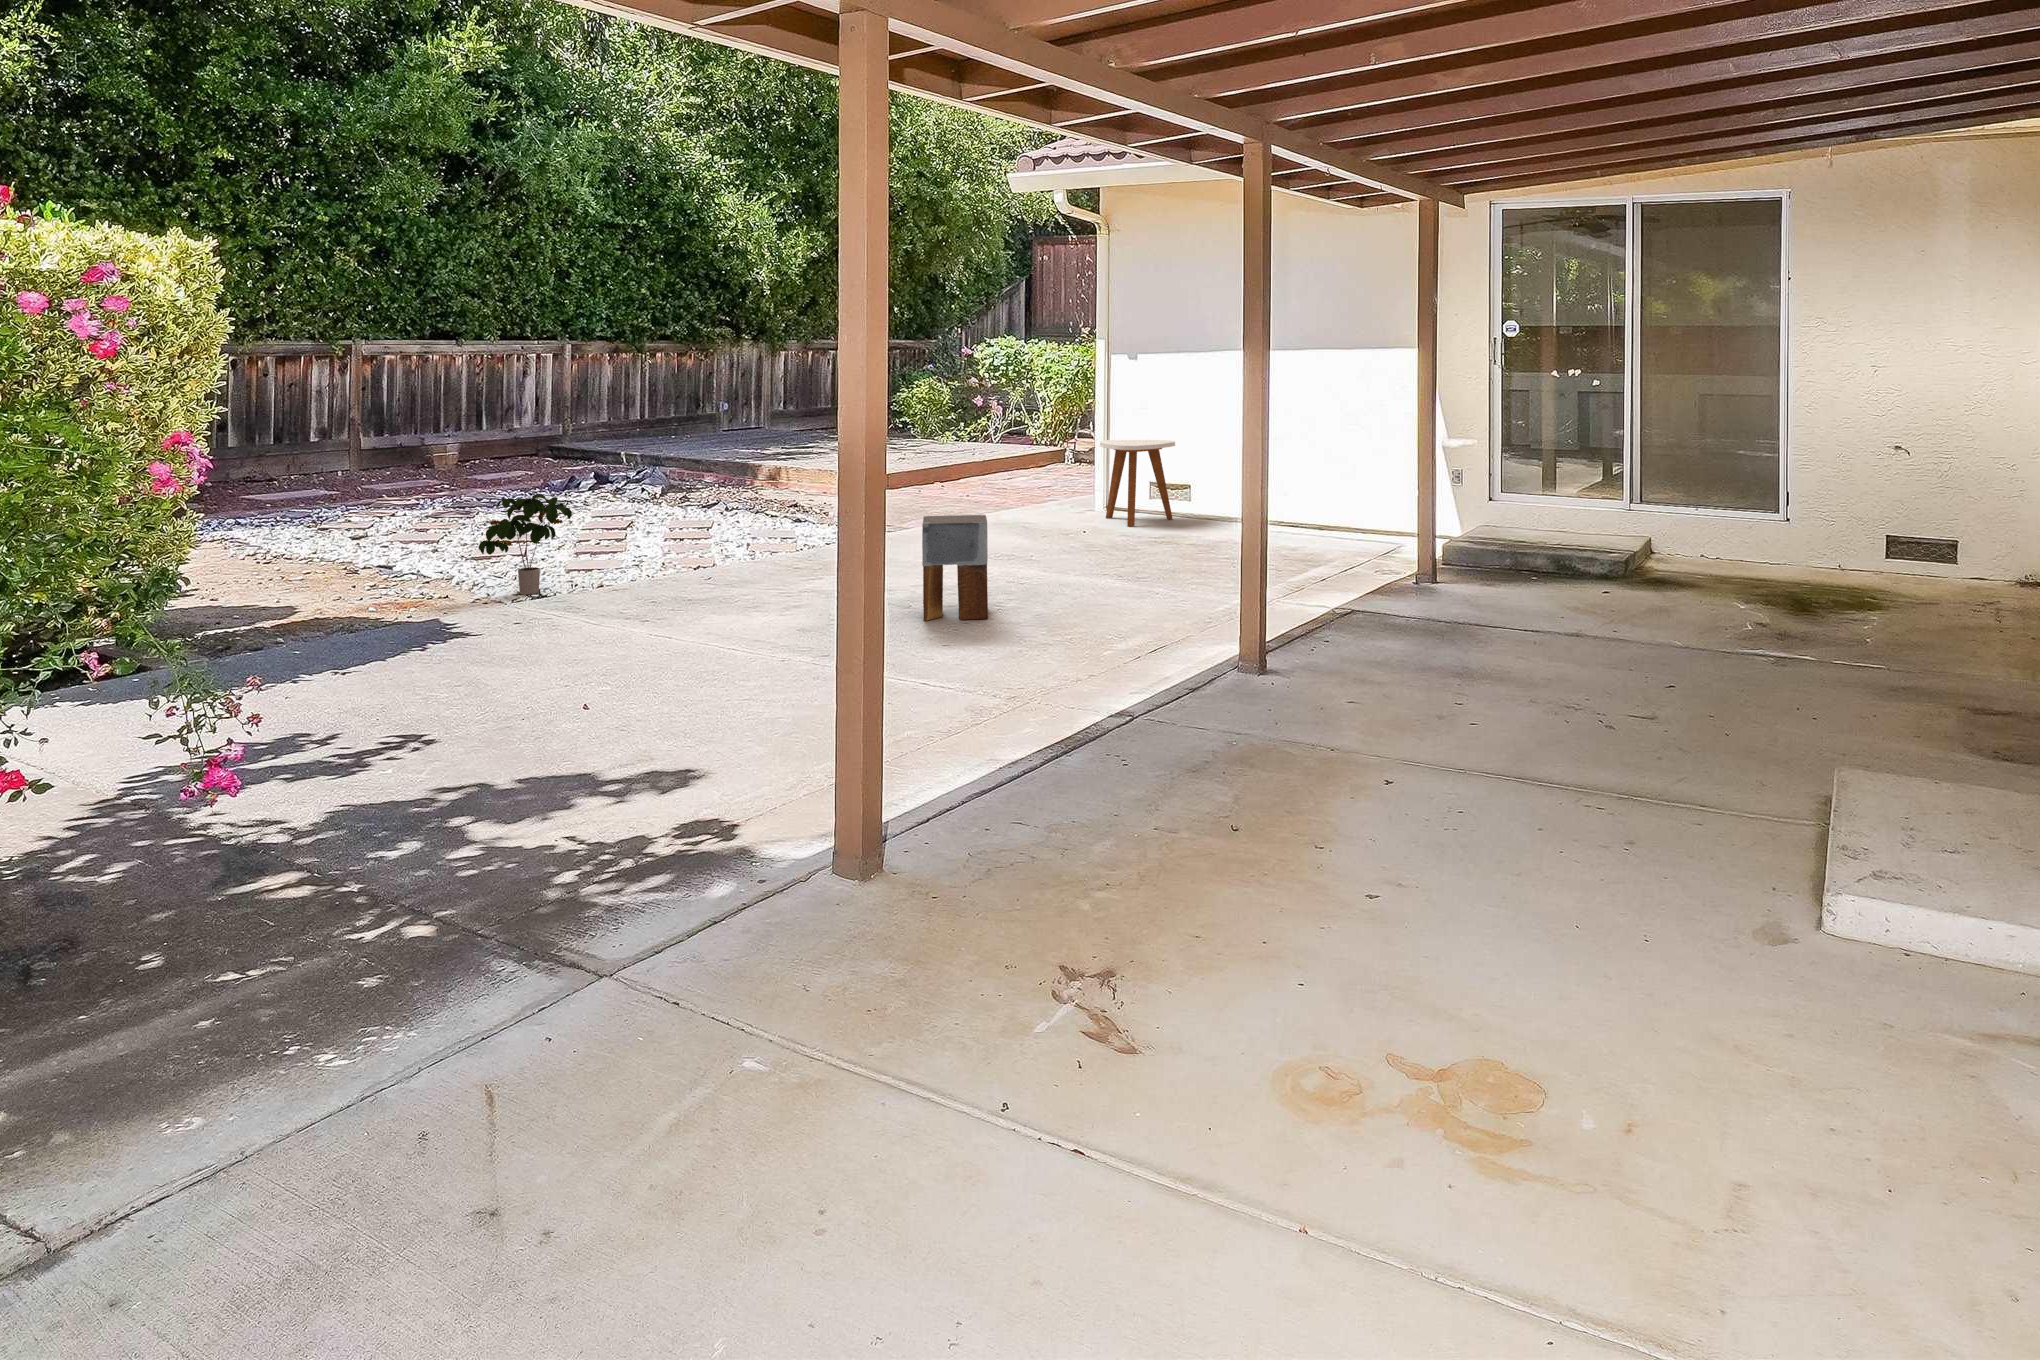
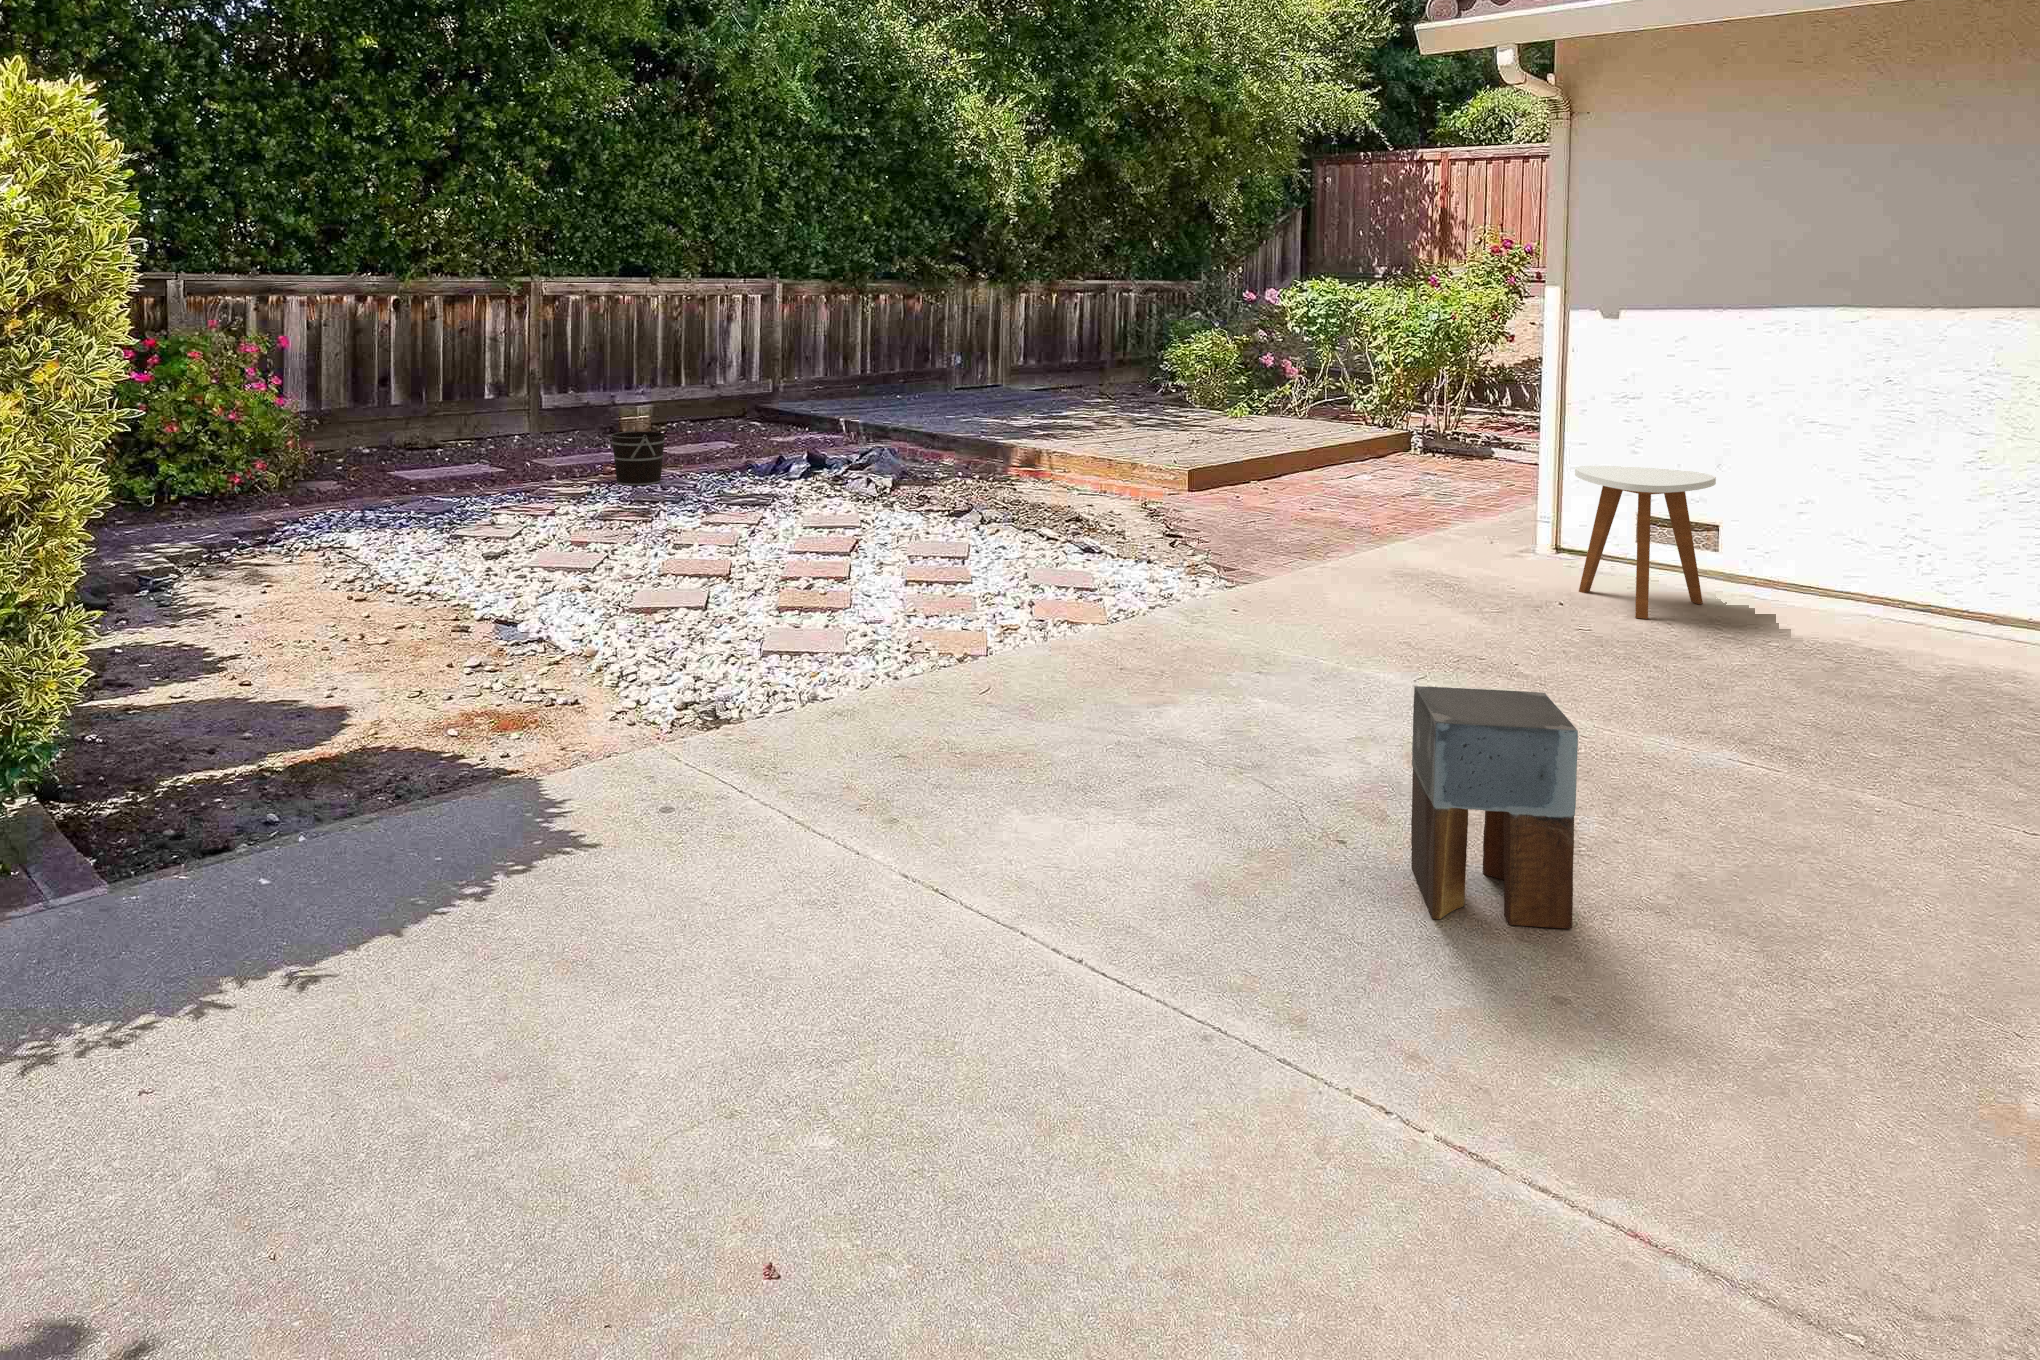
bucket: none [432,456,477,499] -> present [611,429,665,485]
potted plant: present [478,494,572,595] -> none [621,563,767,731]

